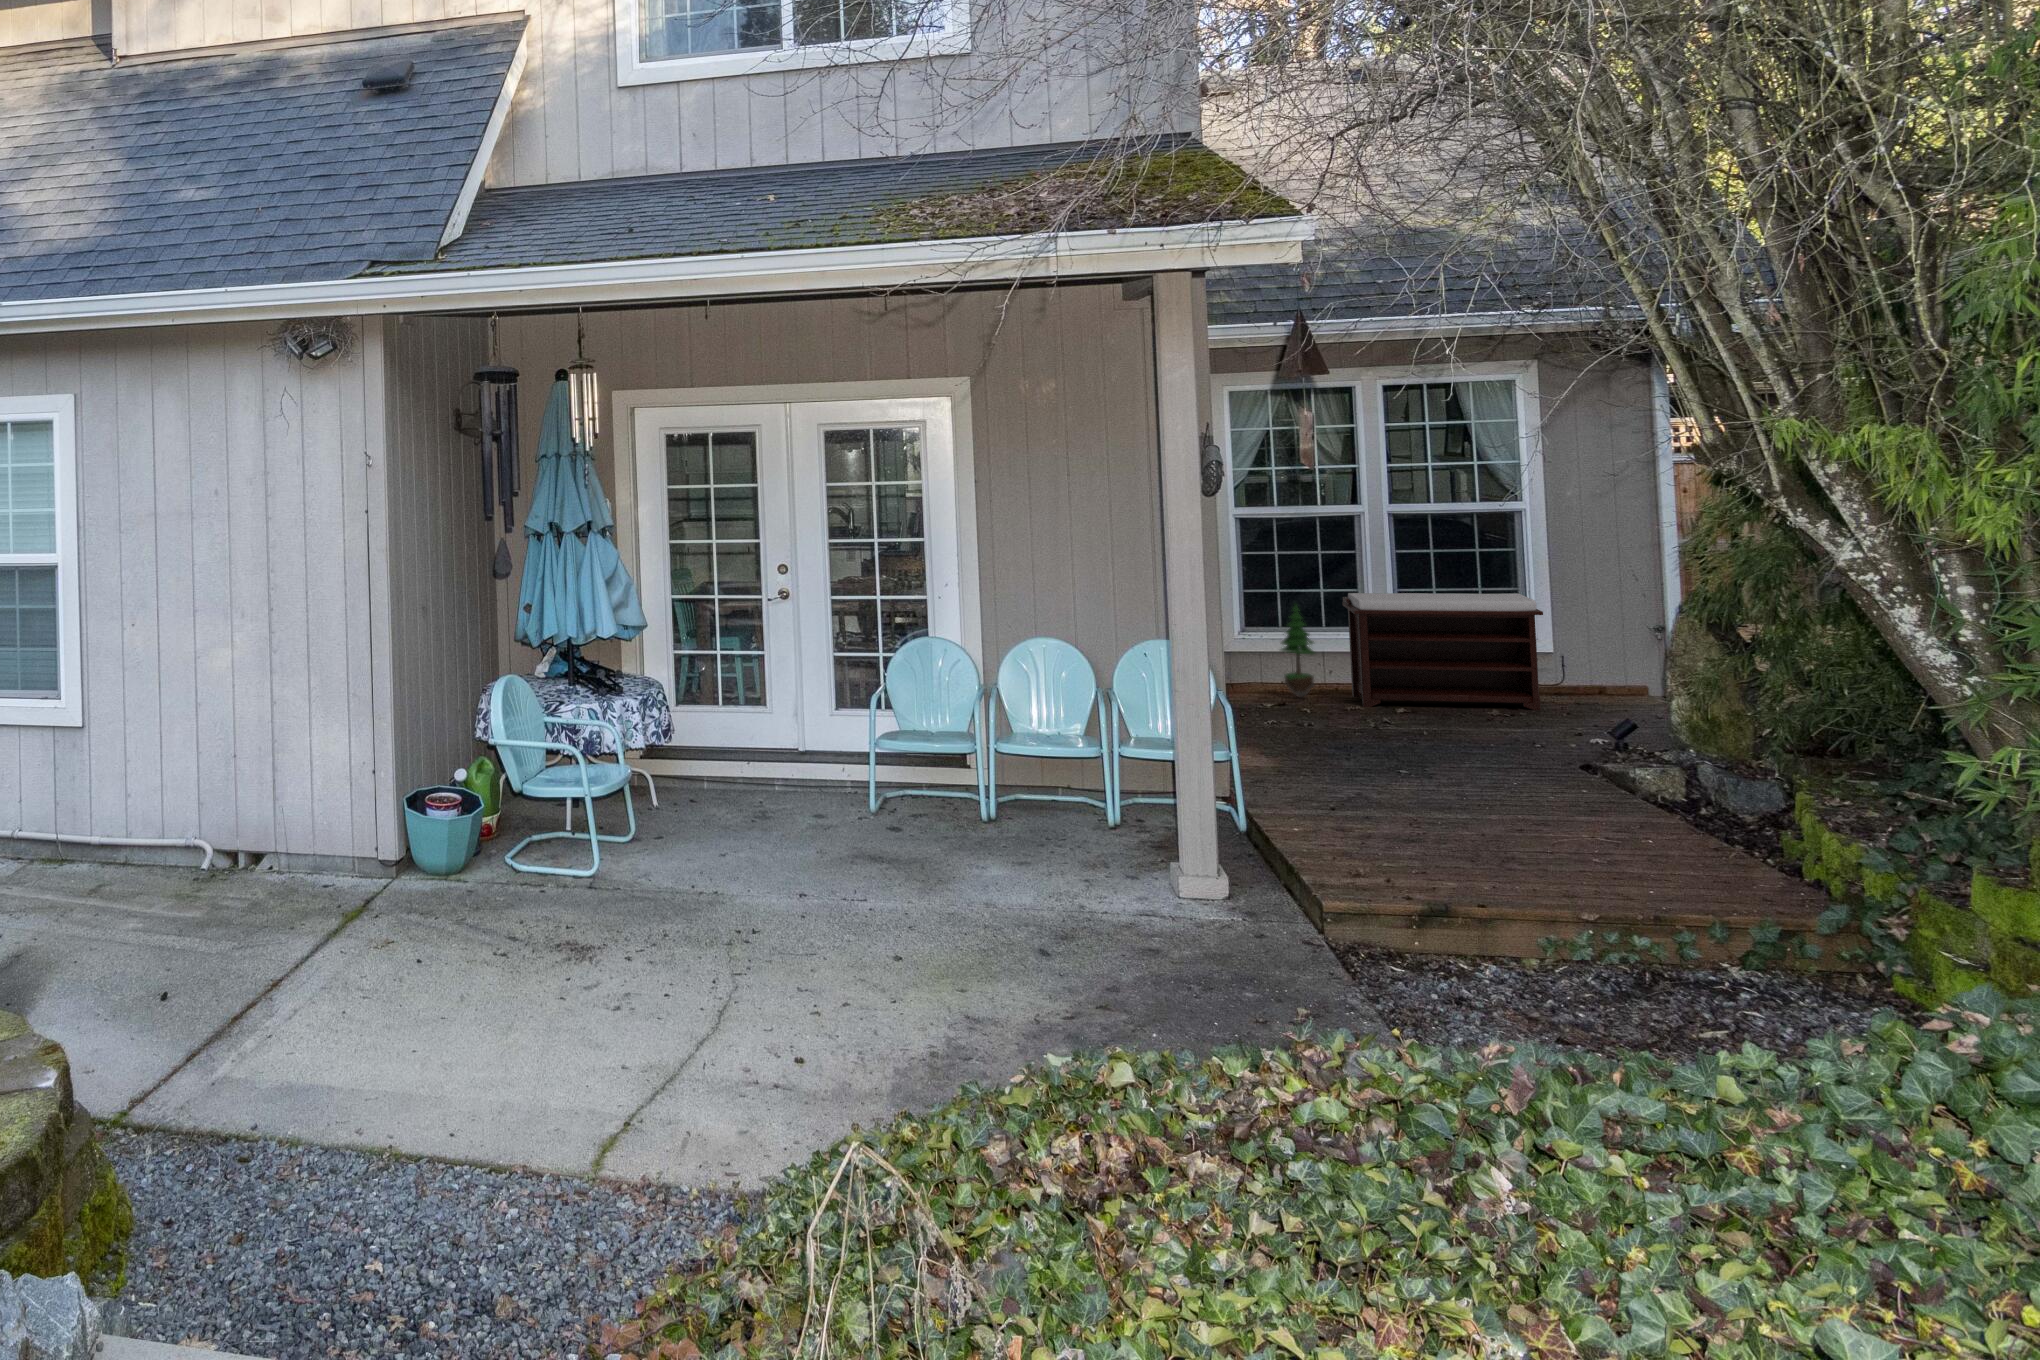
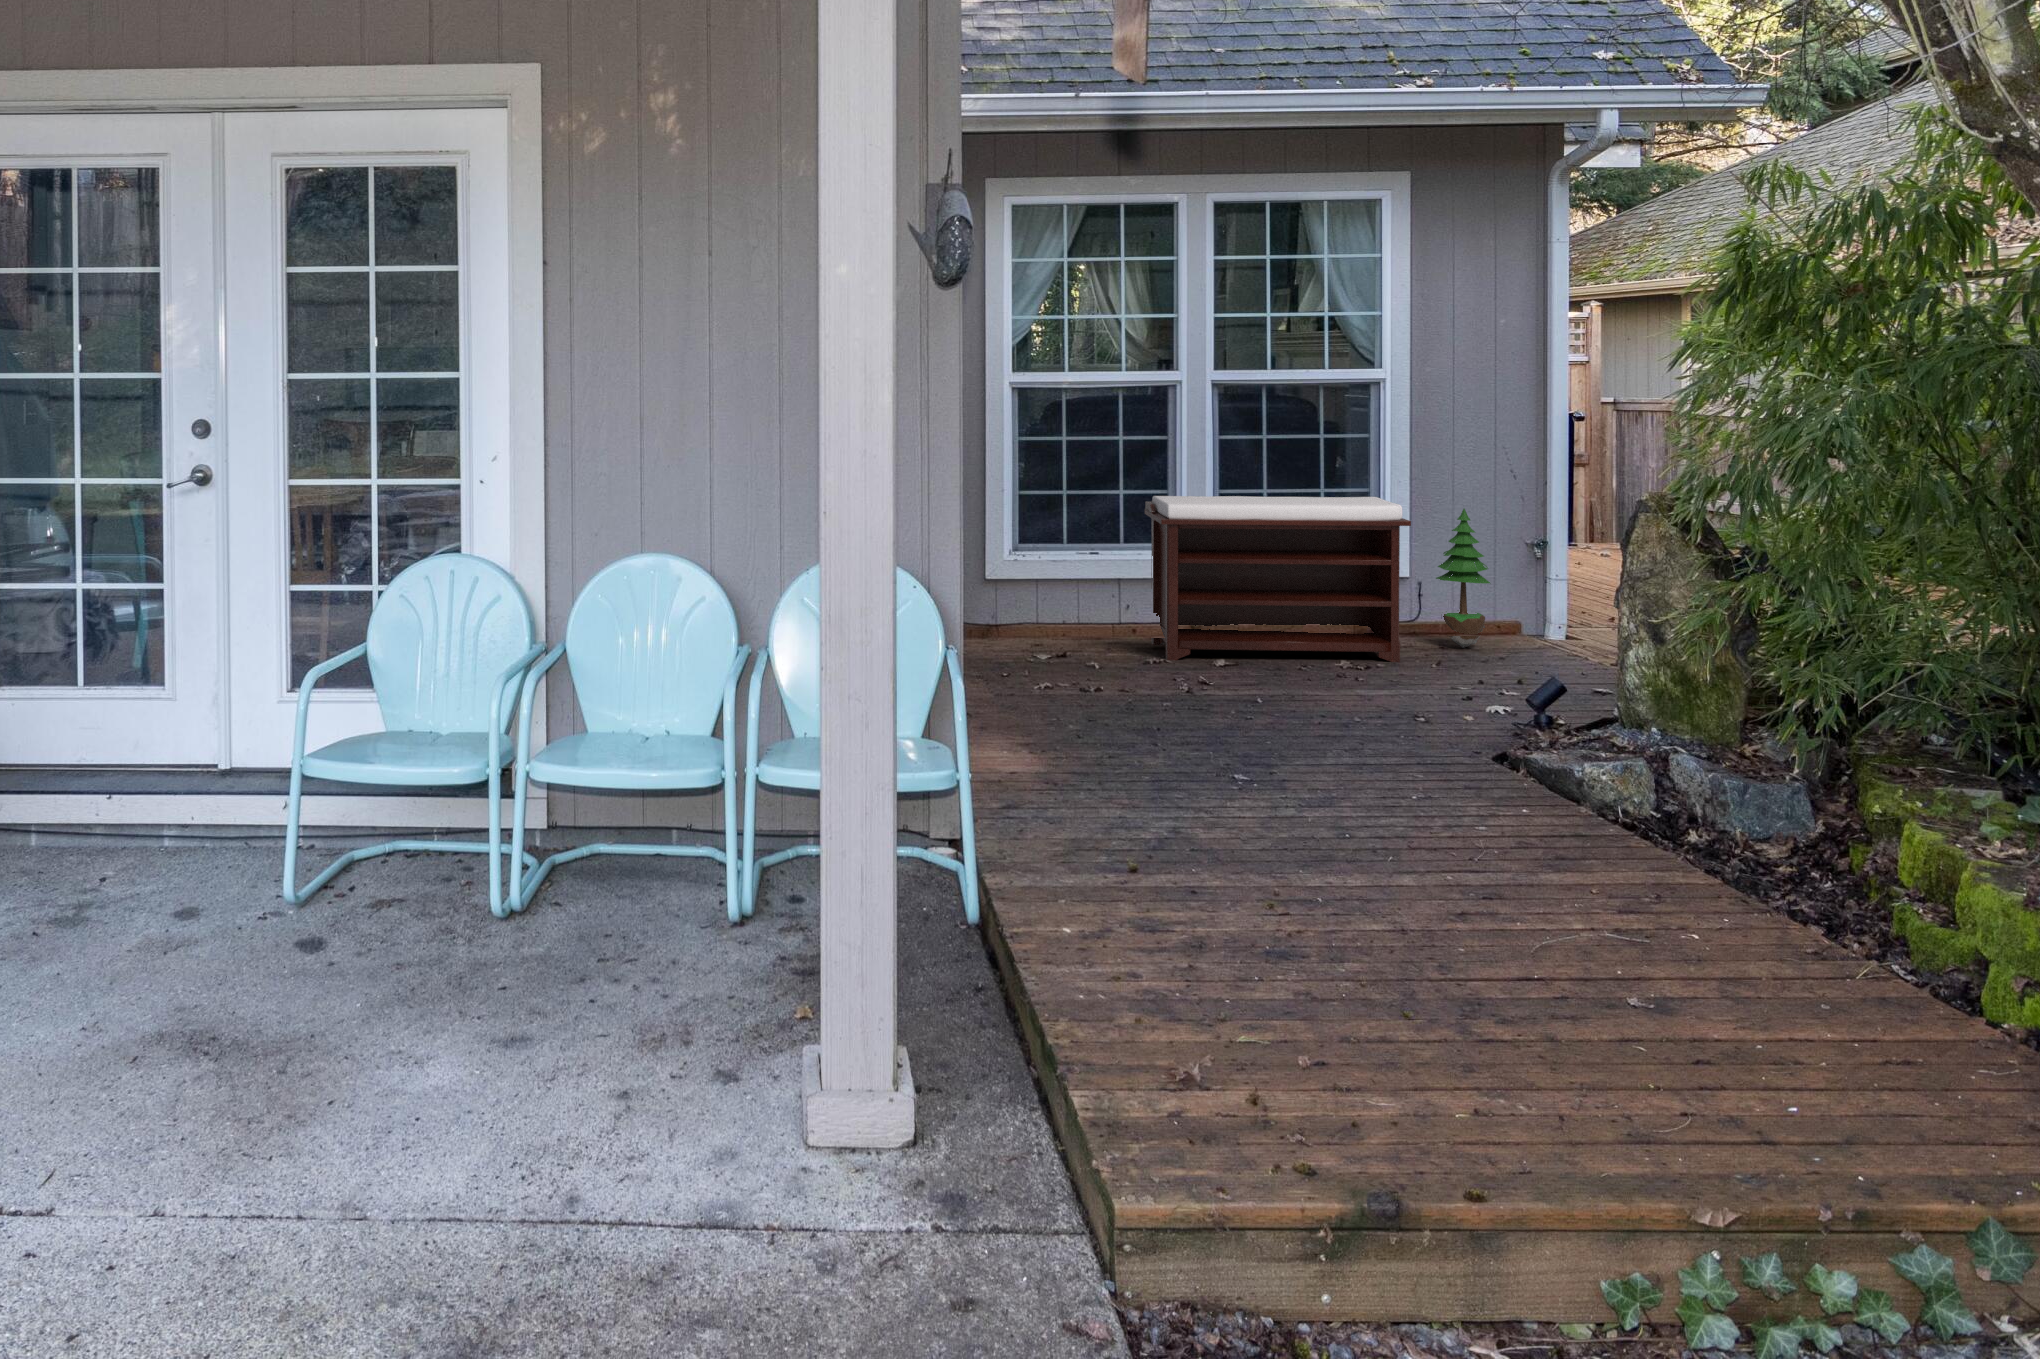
potted tree: present [1281,605,1314,697] -> present [1436,509,1490,648]

